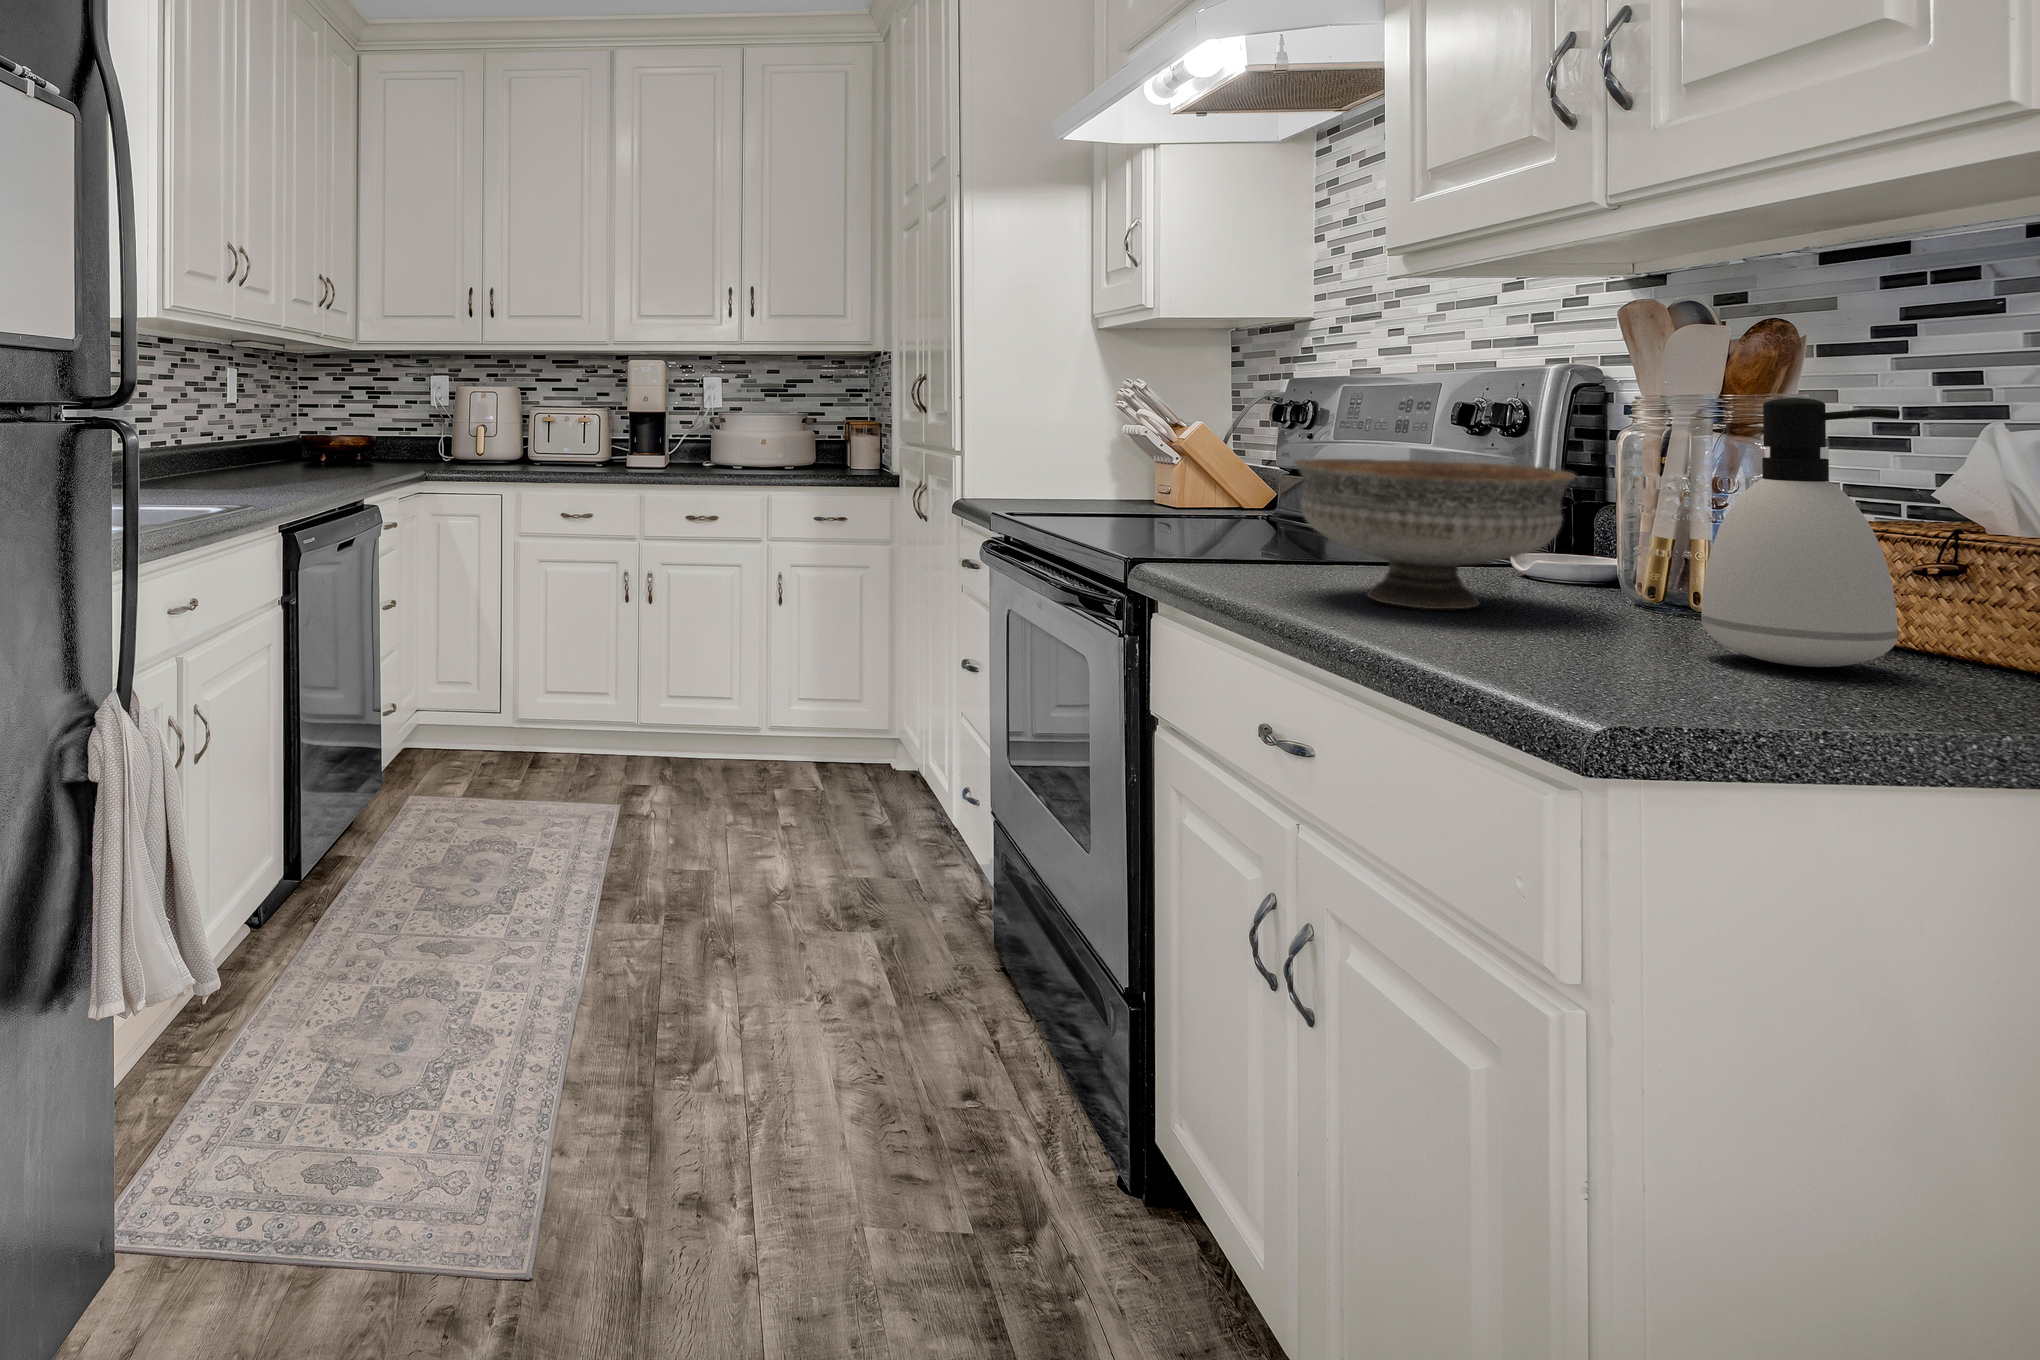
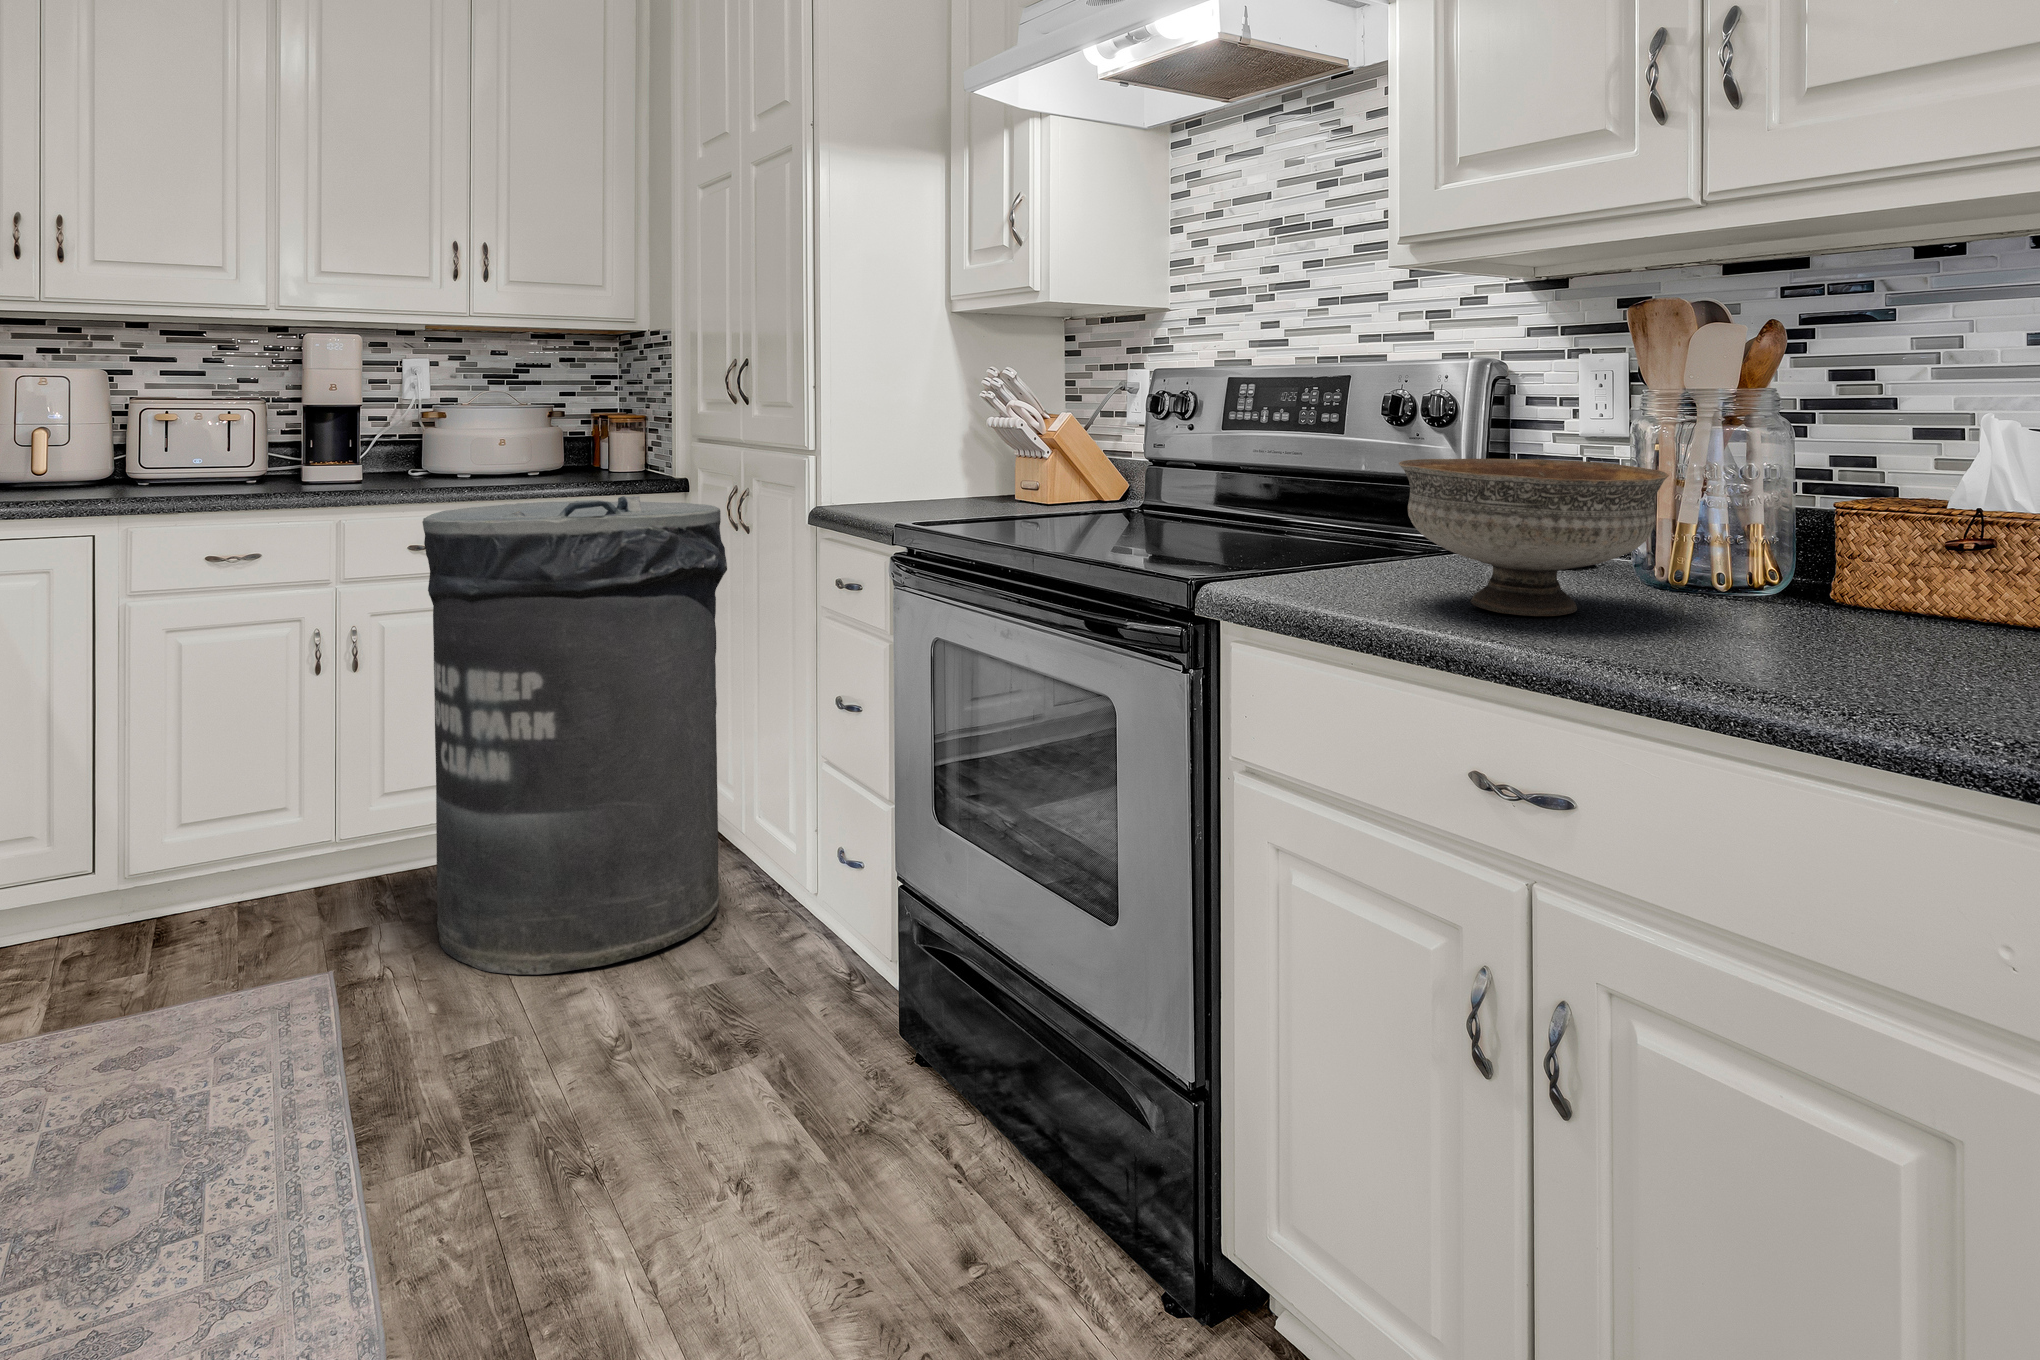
soap dispenser: present [1701,398,1900,667] -> none [1836,395,2003,647]
trash can: none [679,481,911,847] -> present [422,496,727,974]

